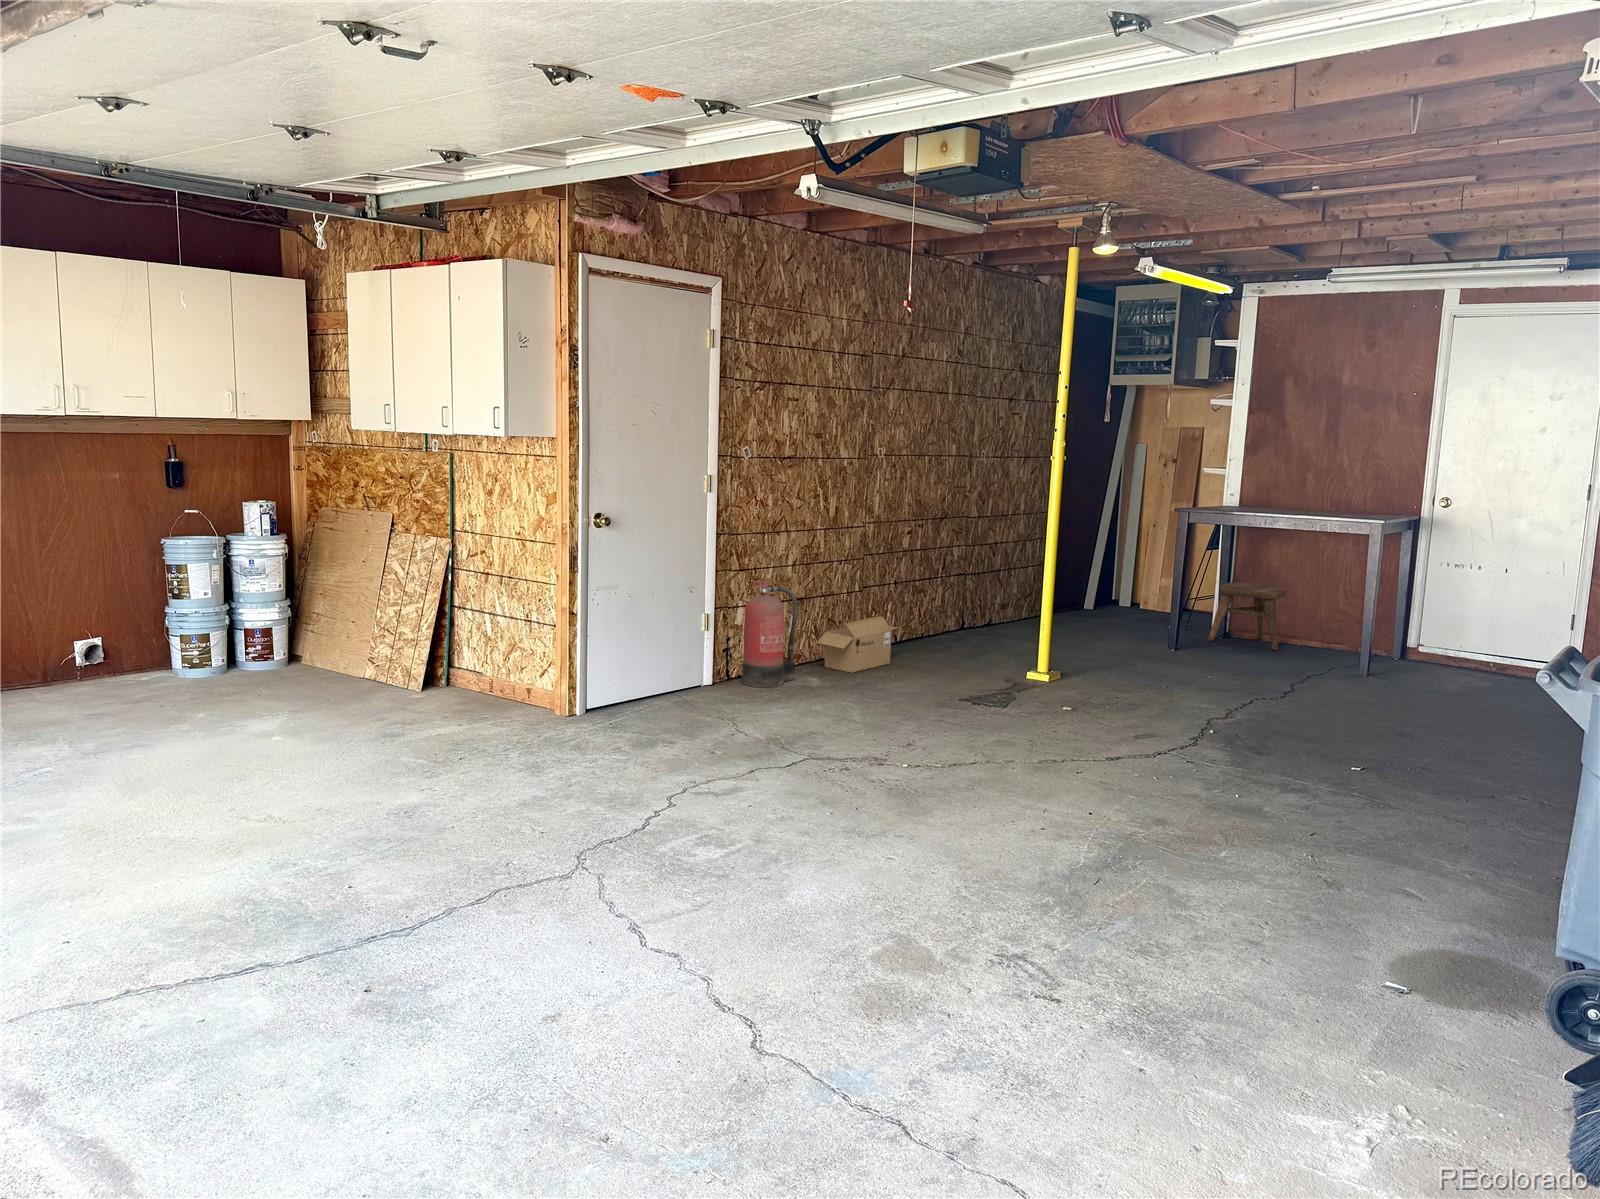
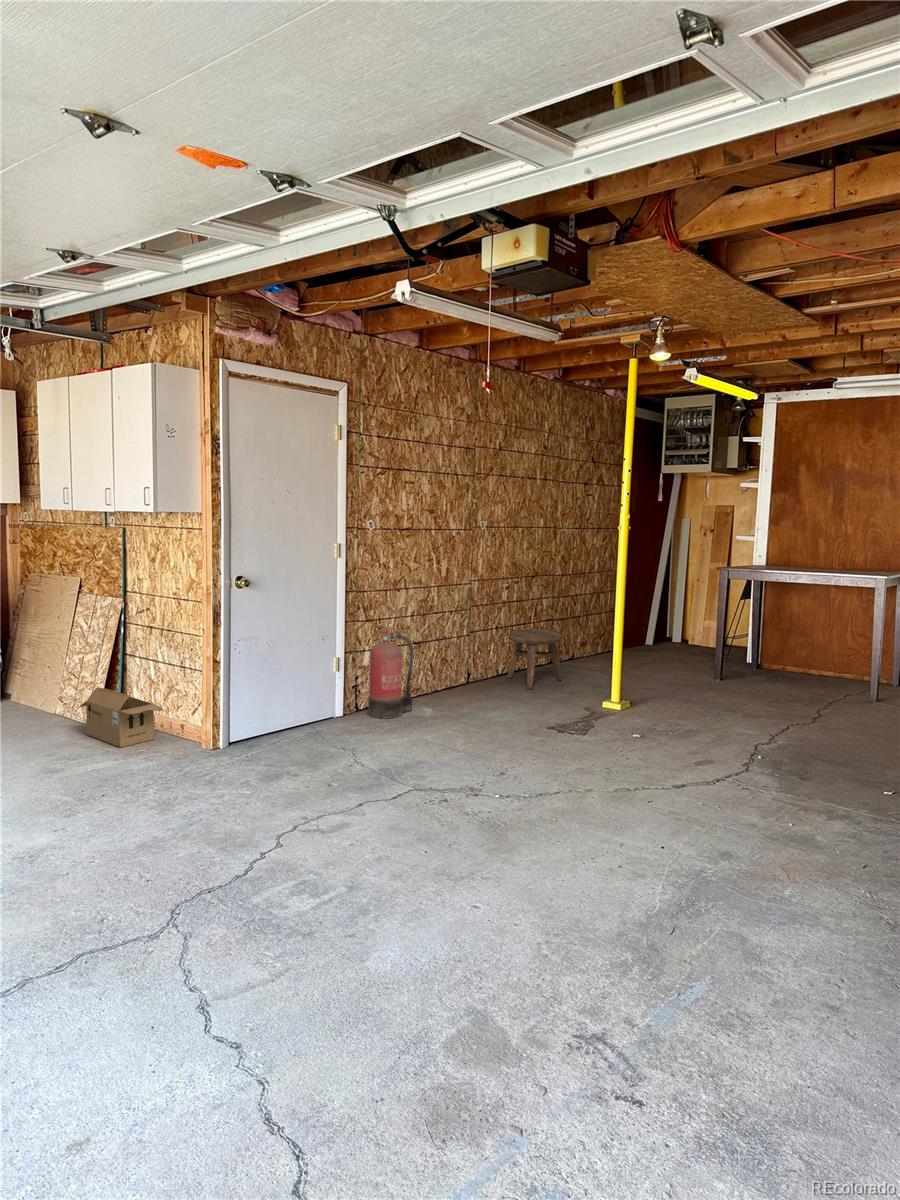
stool: present [1208,583,1285,650] -> present [507,630,562,689]
cardboard box: present [815,616,900,673] -> present [80,687,164,748]

